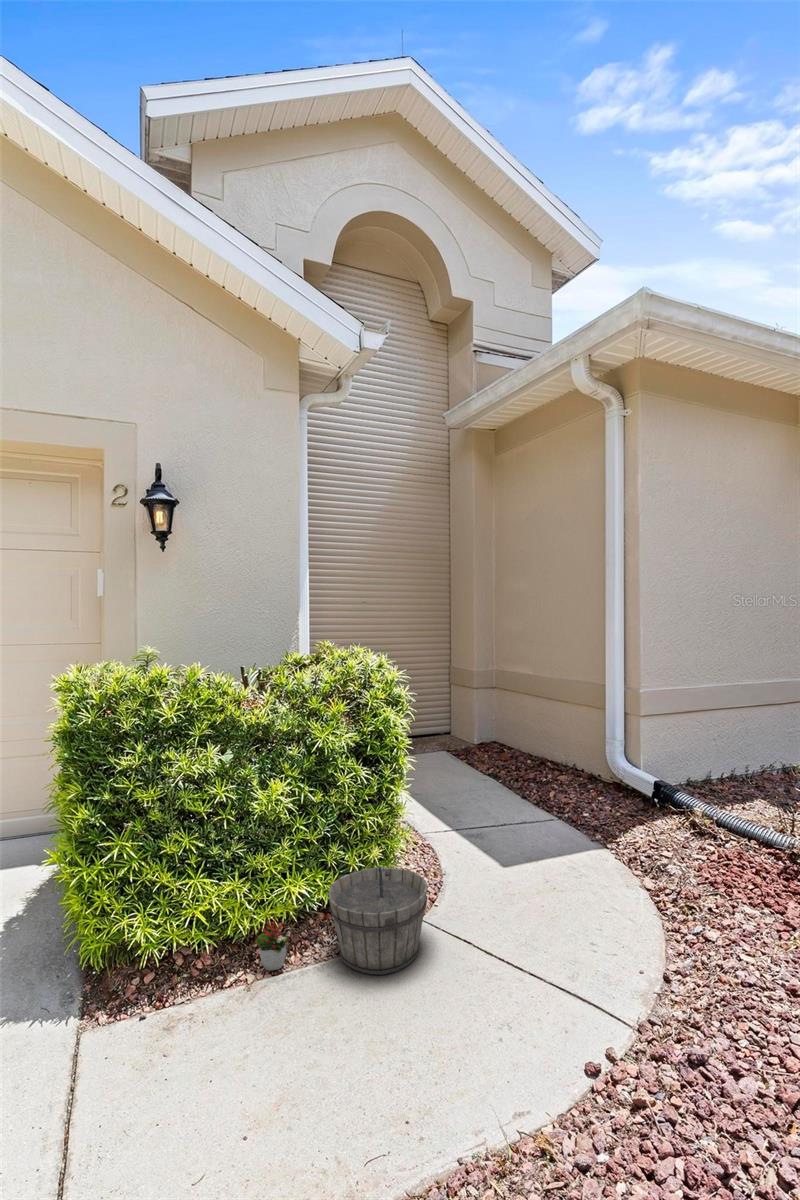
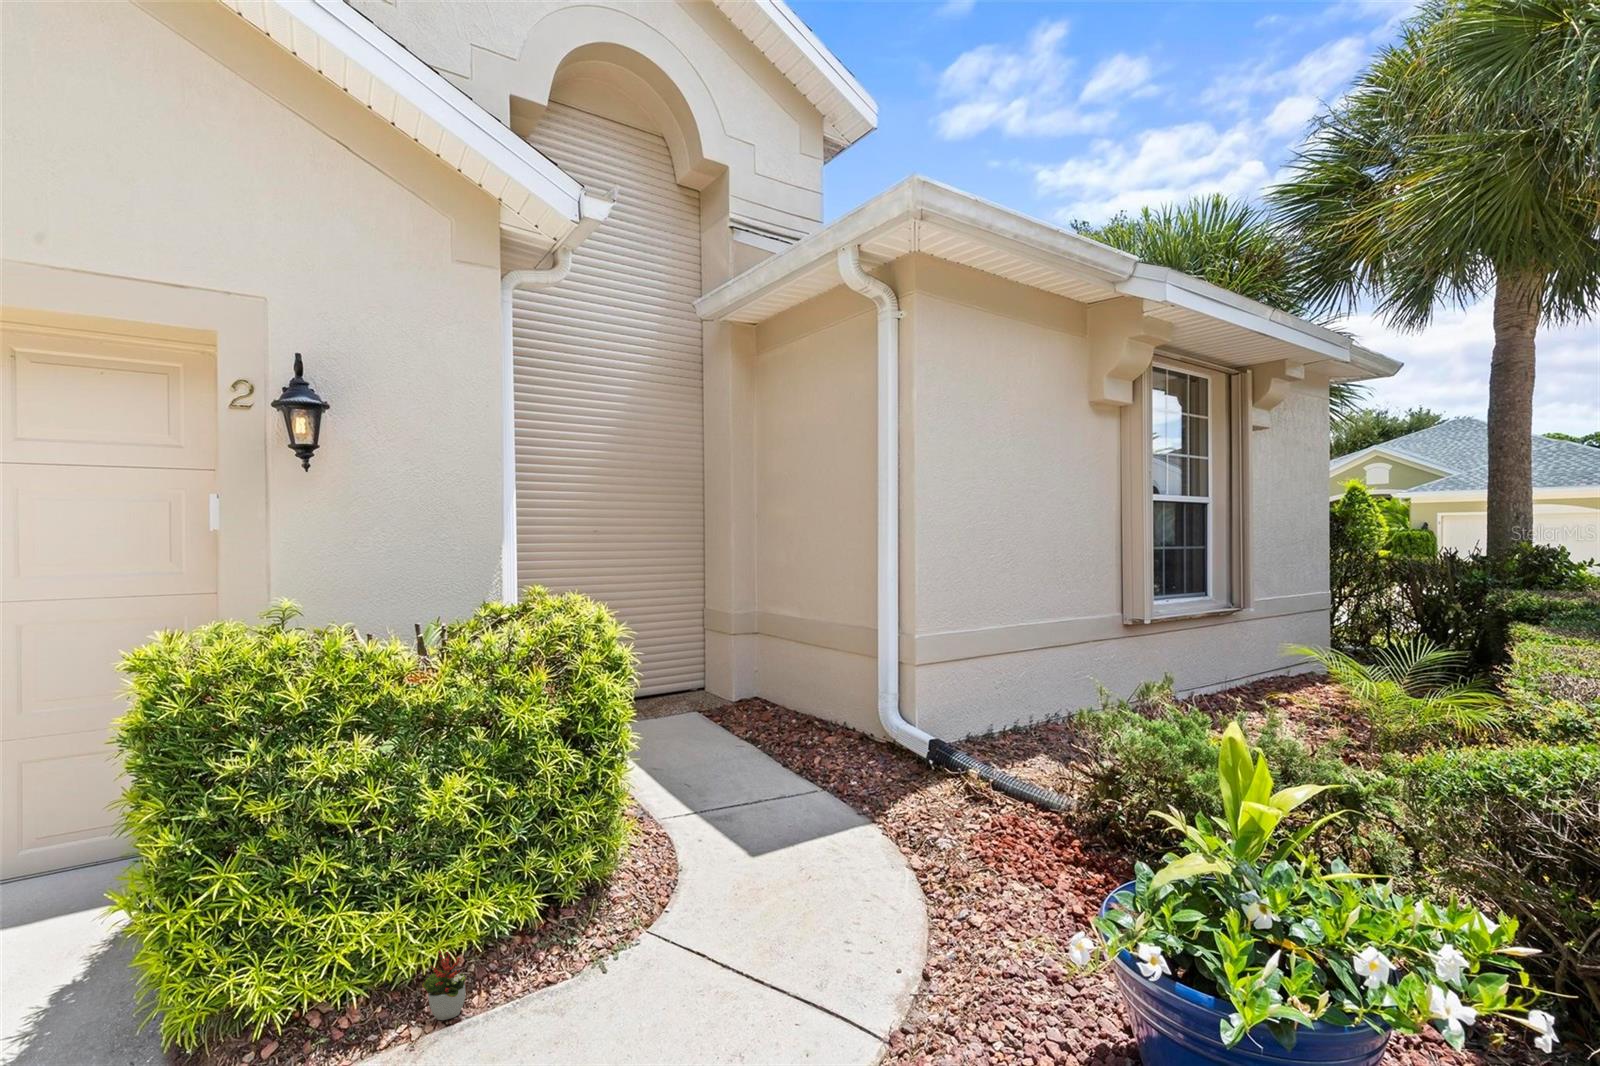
wooden bucket: present [329,862,428,975] -> none [523,869,652,1010]

